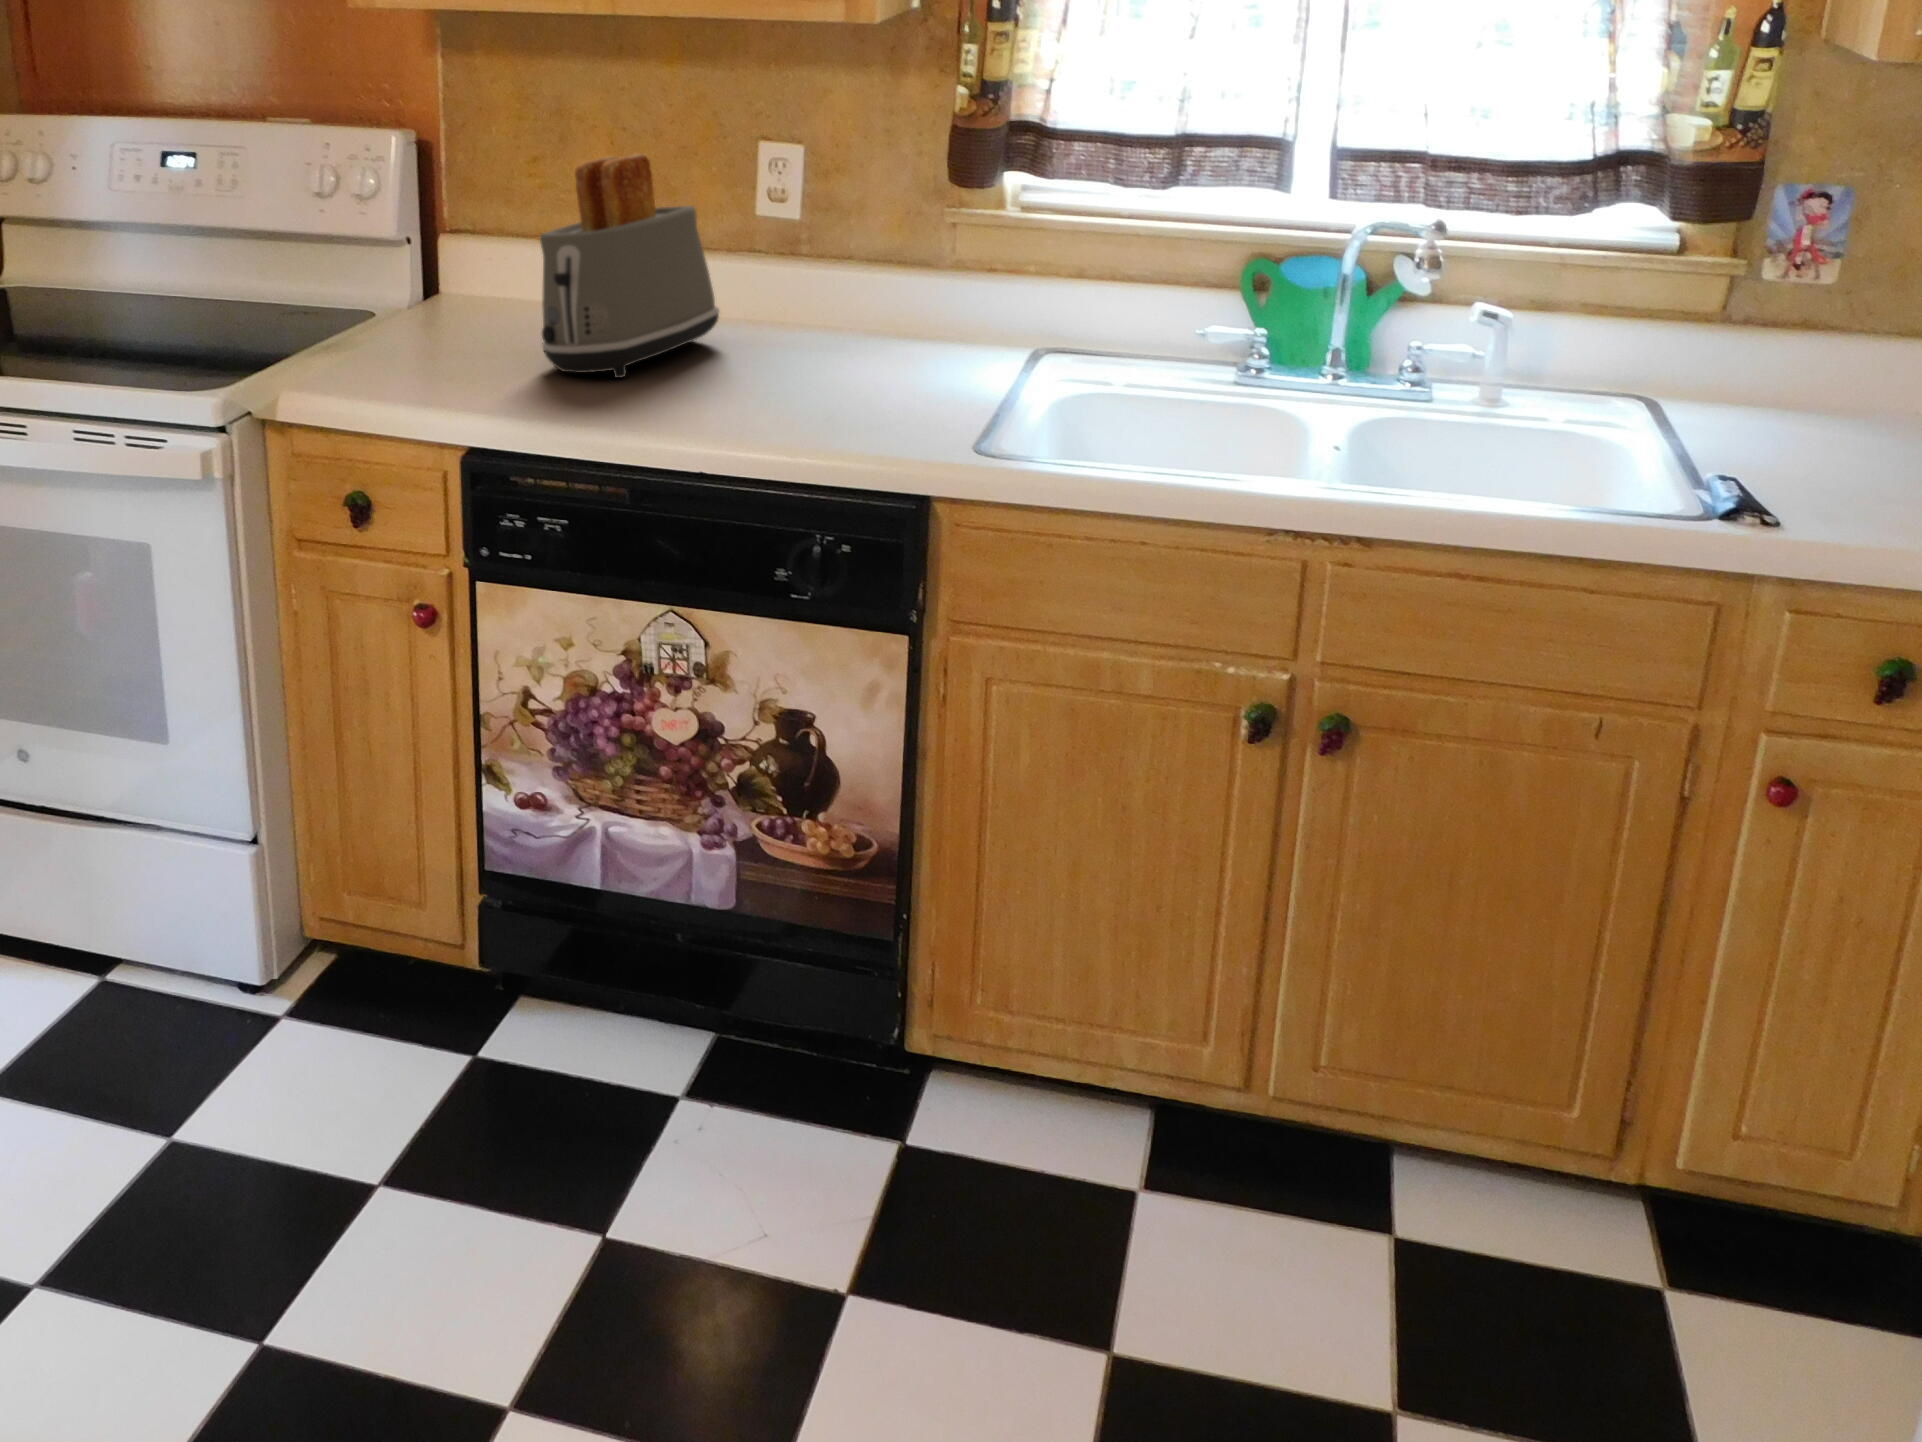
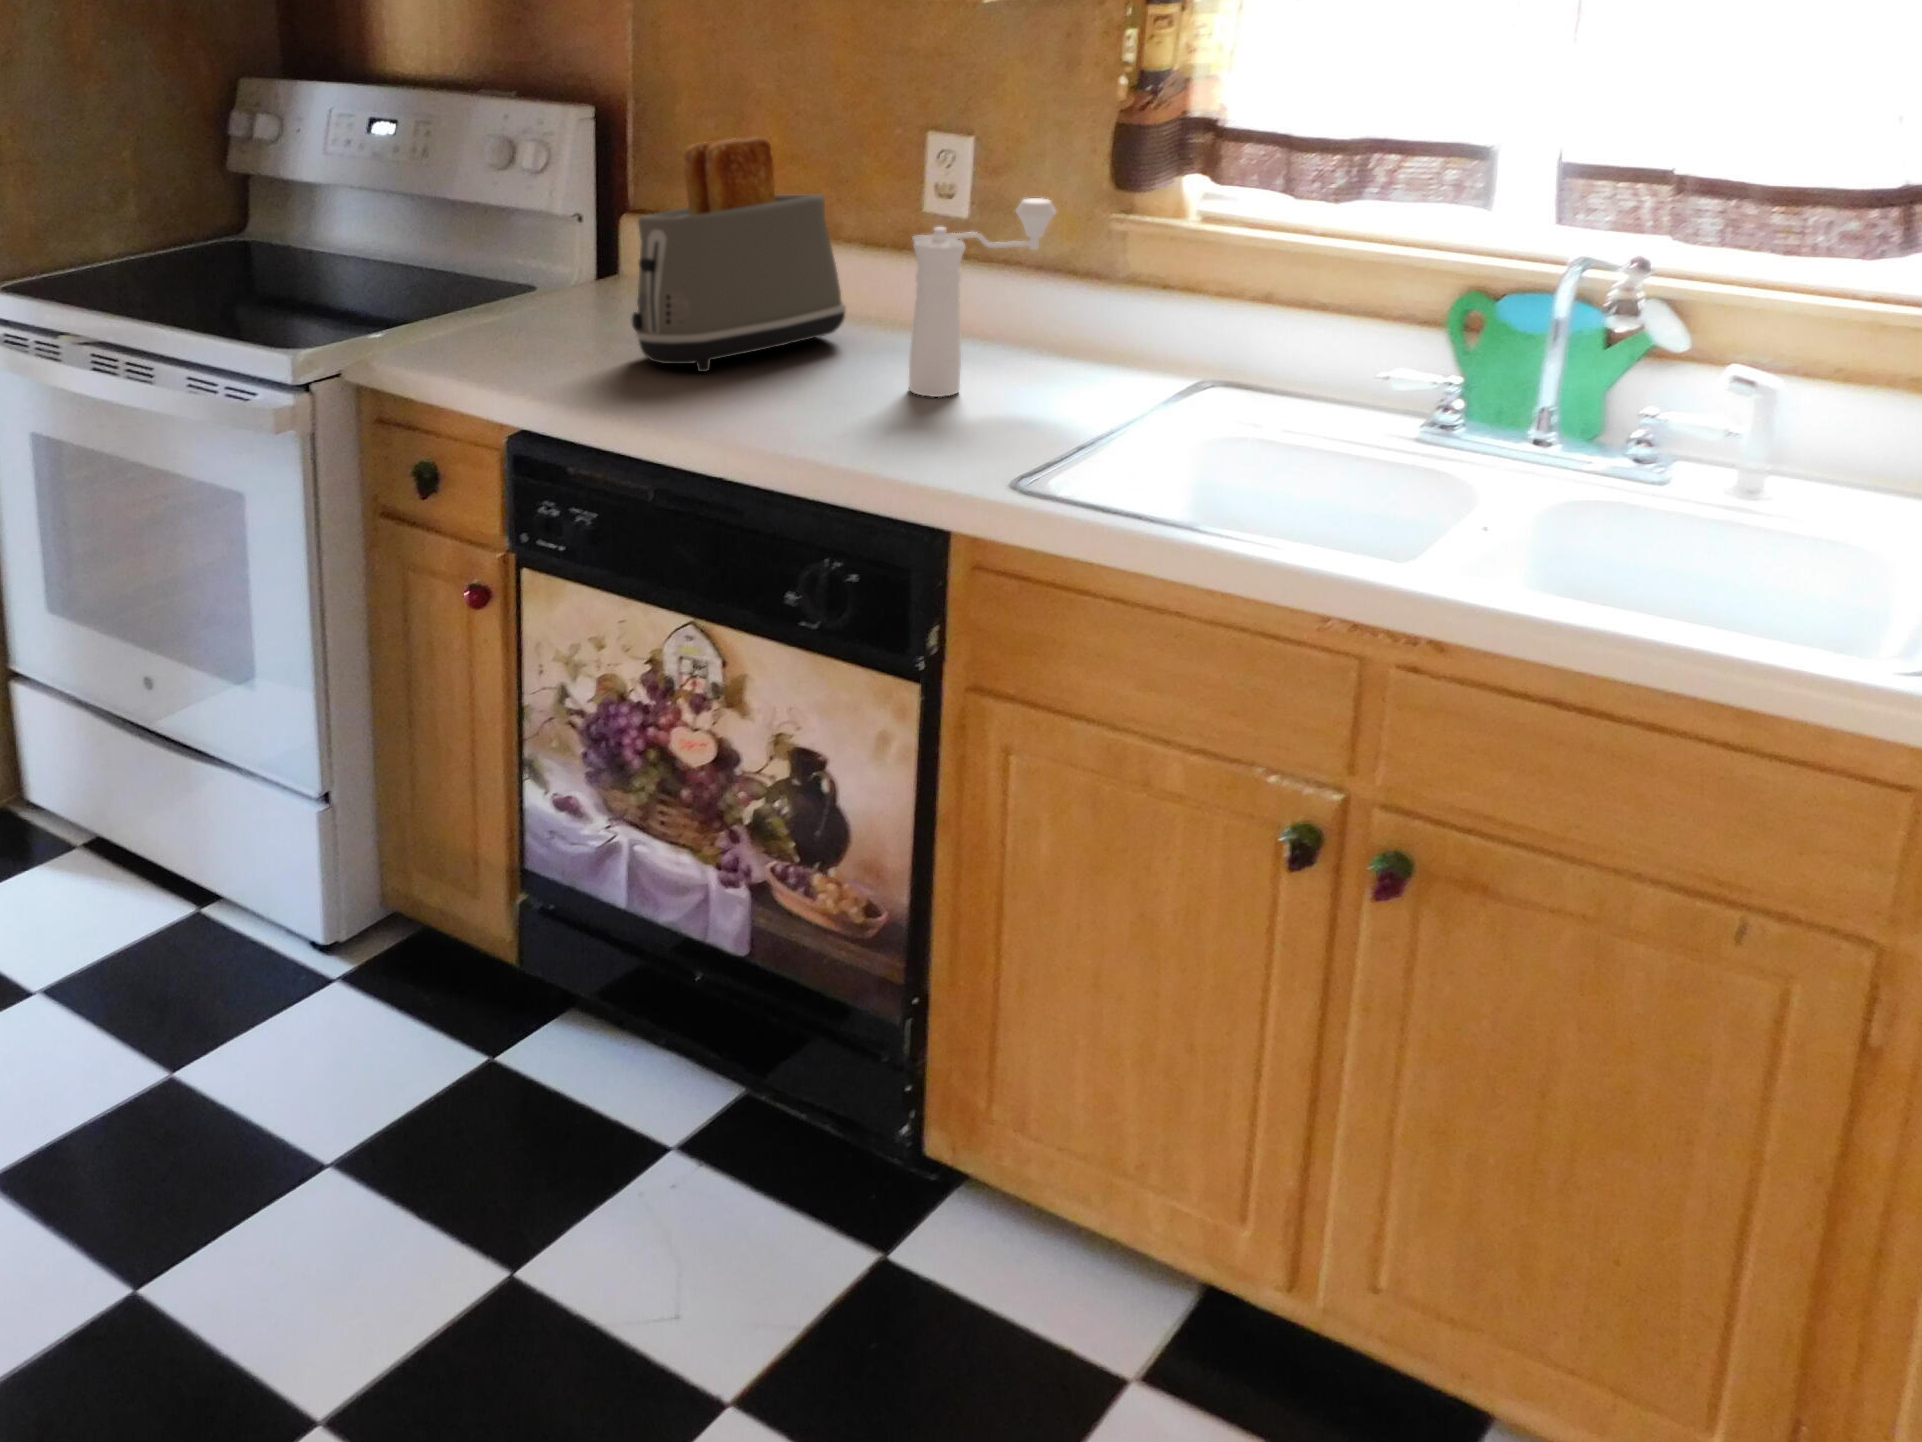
pepper mill: none [815,198,931,382] -> present [909,198,1056,397]

